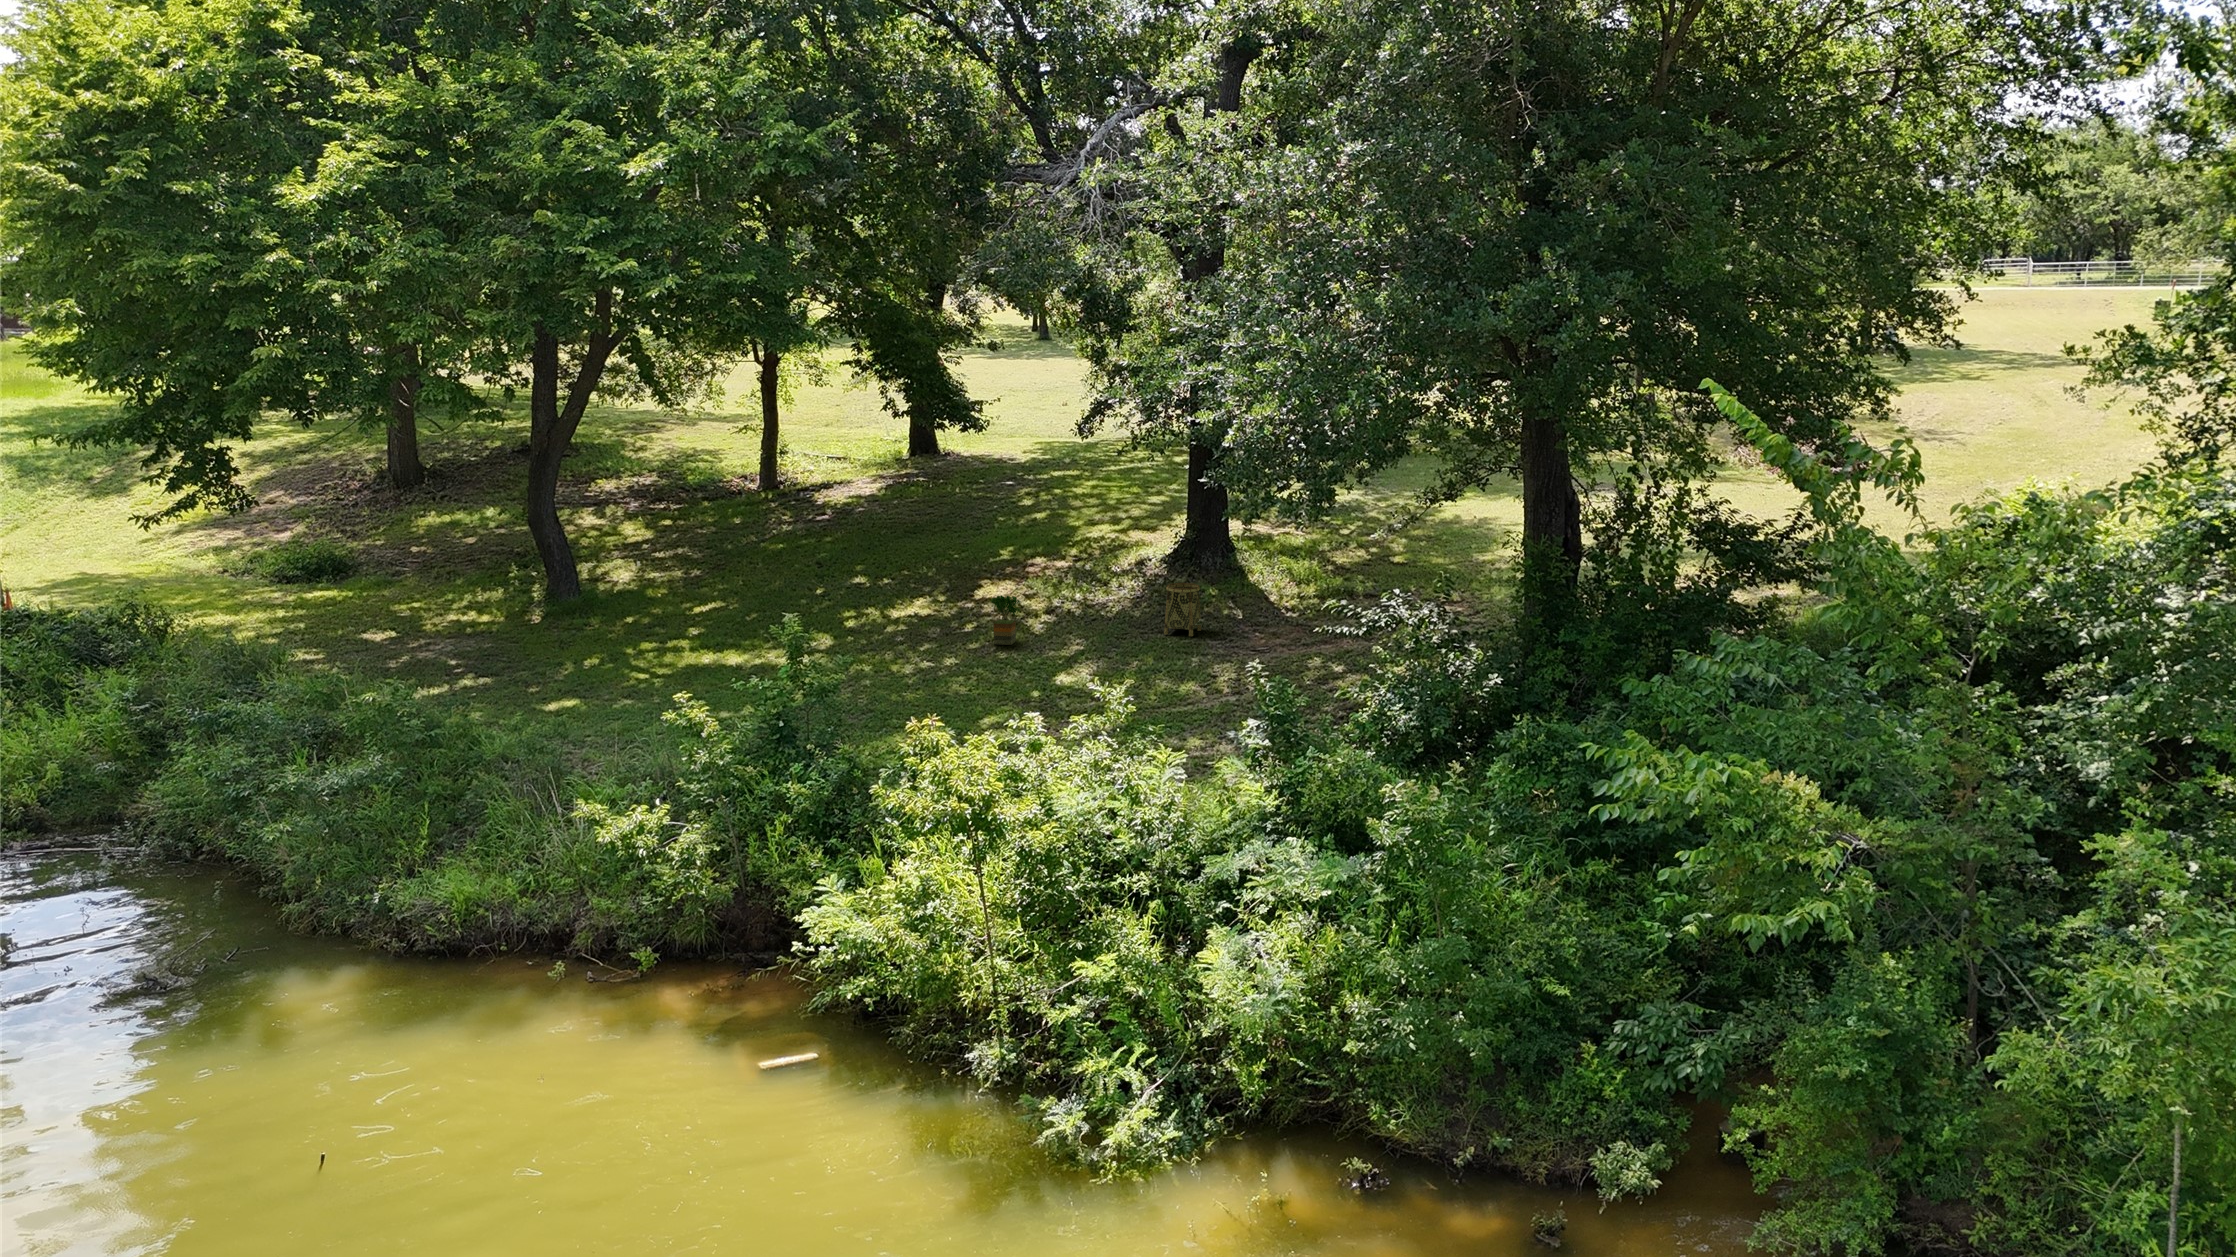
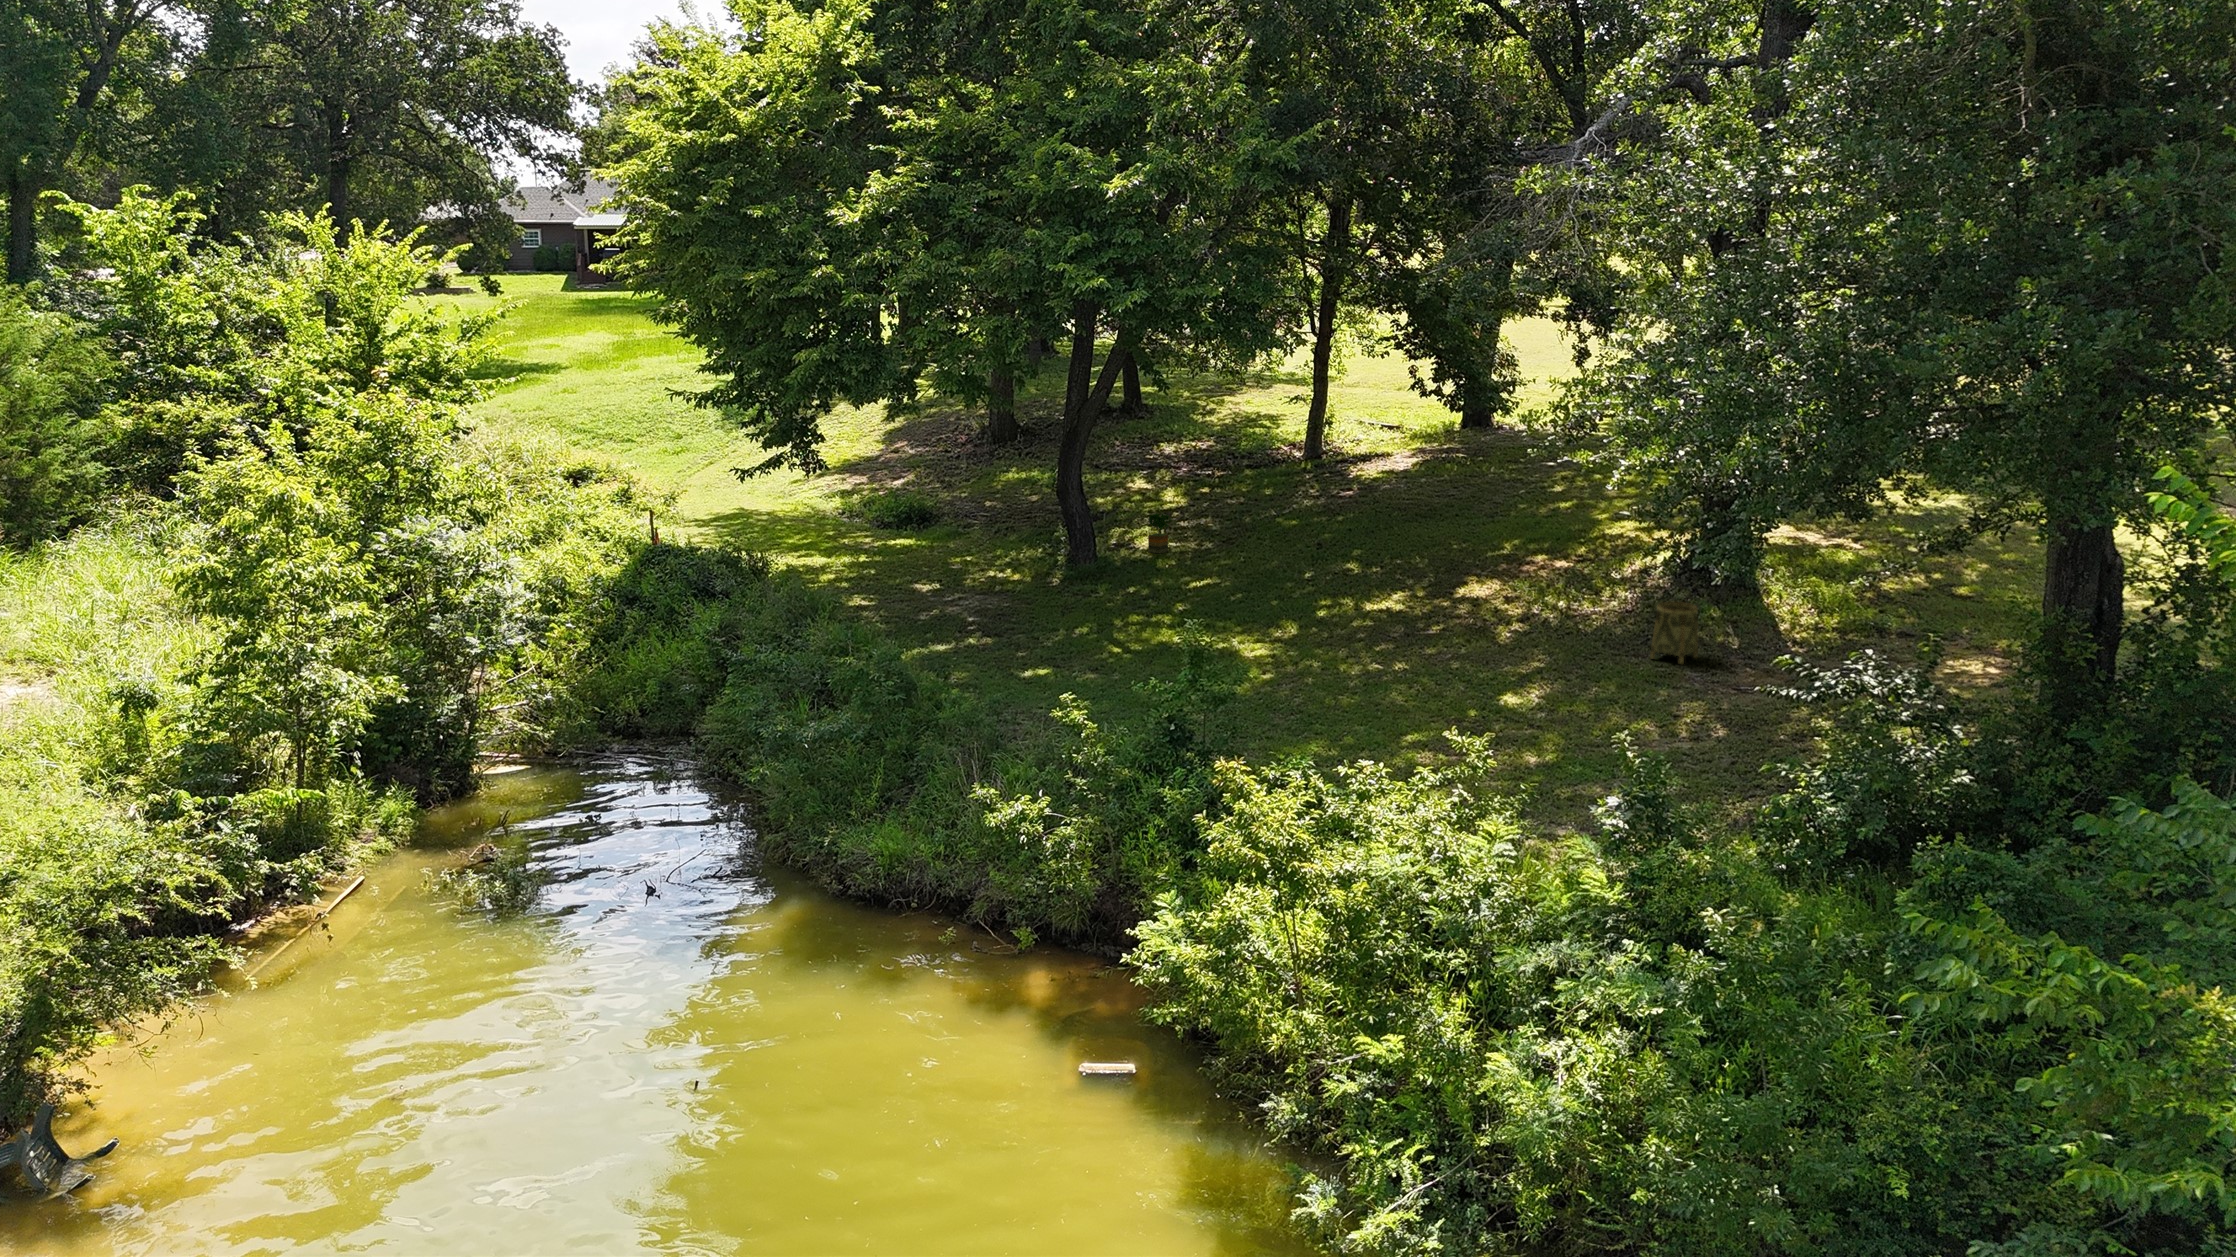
potted tree: present [991,595,1021,645] -> present [1148,514,1172,553]

